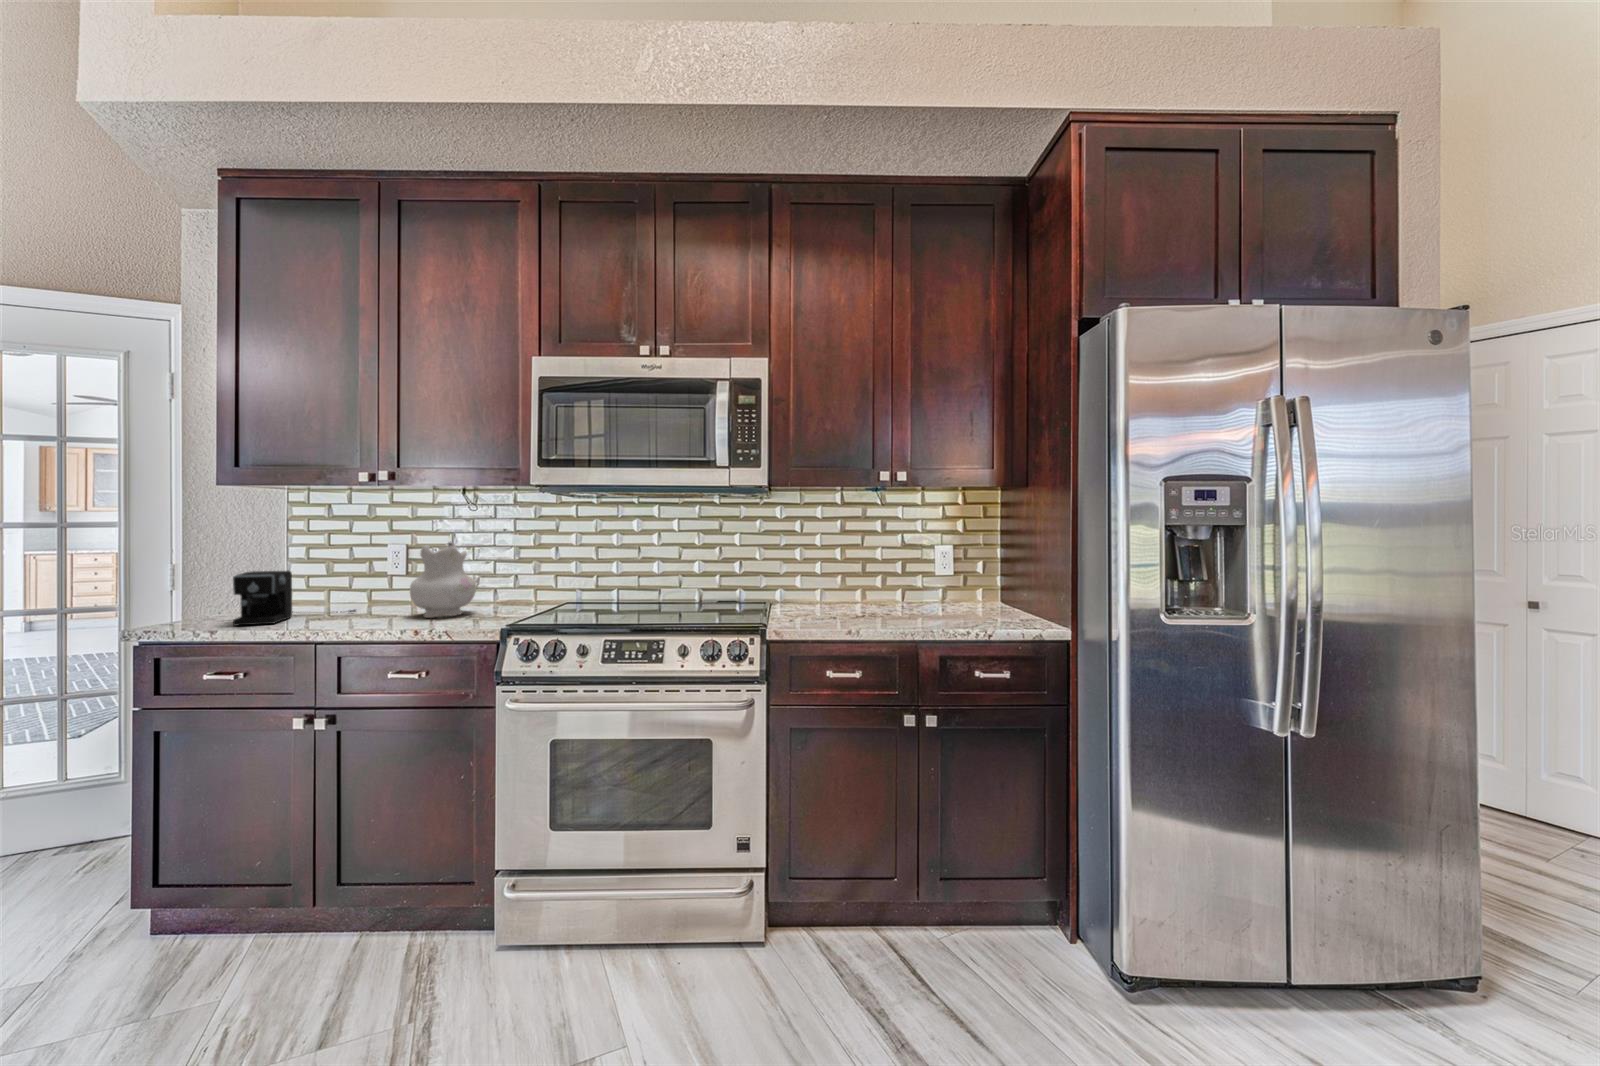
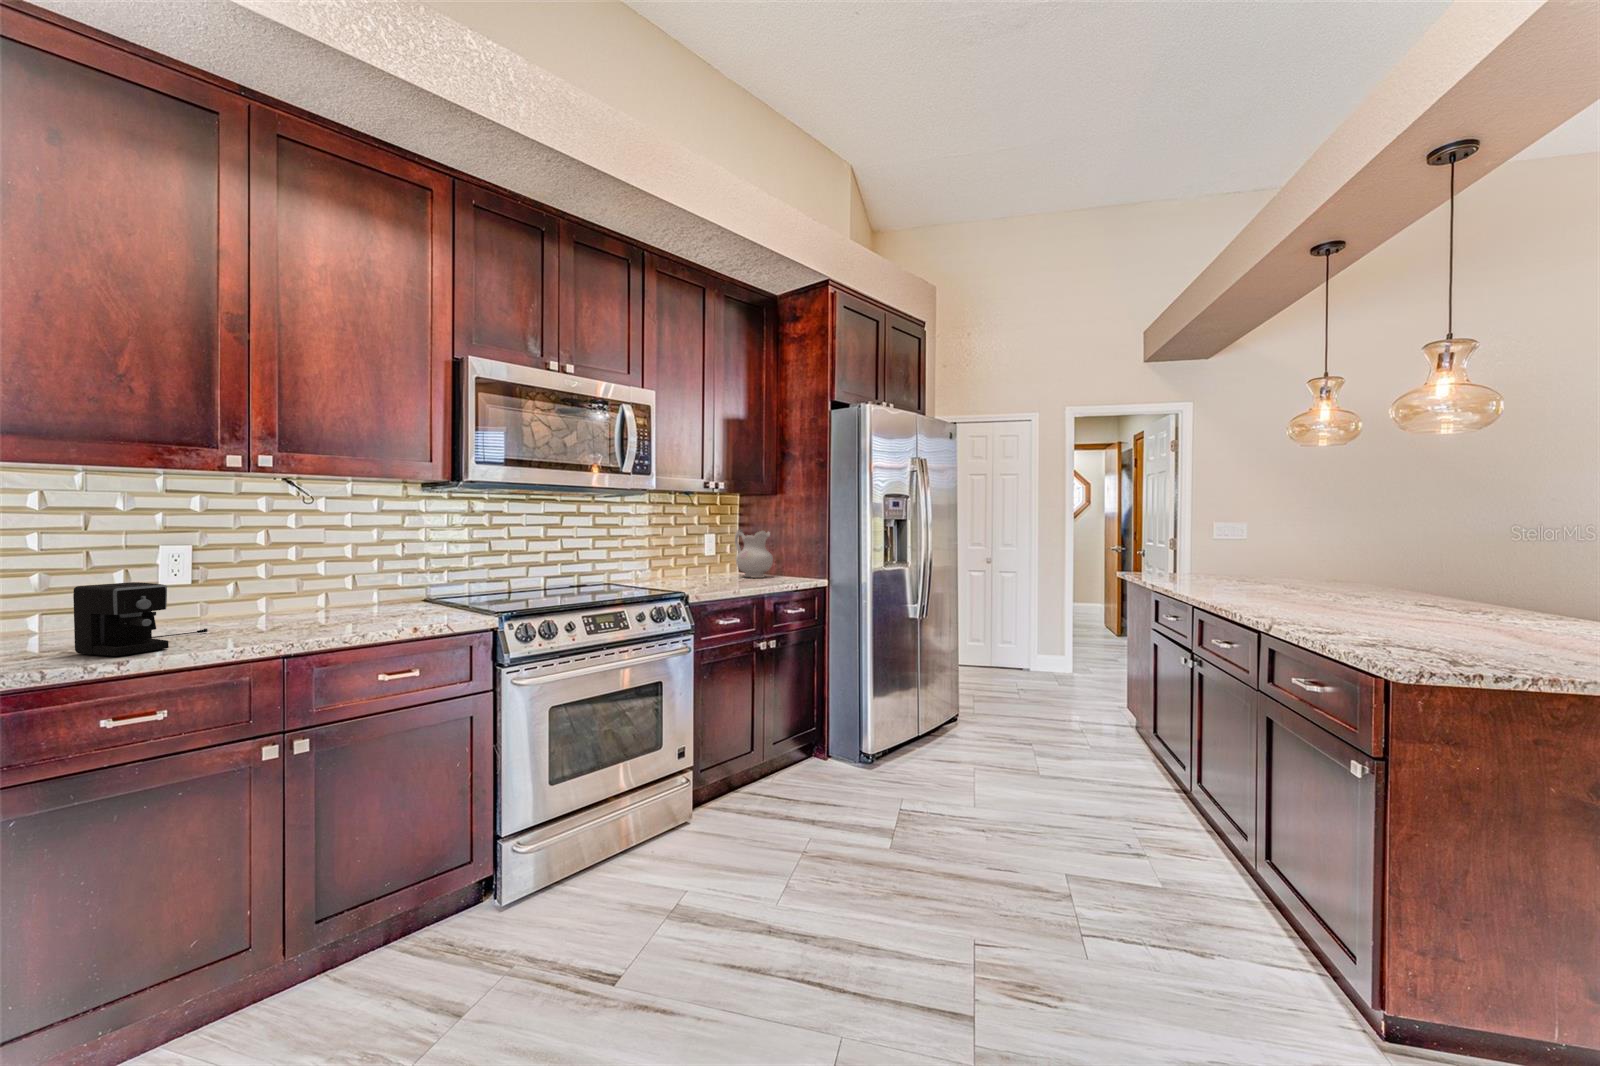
ceramic pitcher: present [410,541,476,618] -> present [735,530,773,578]

